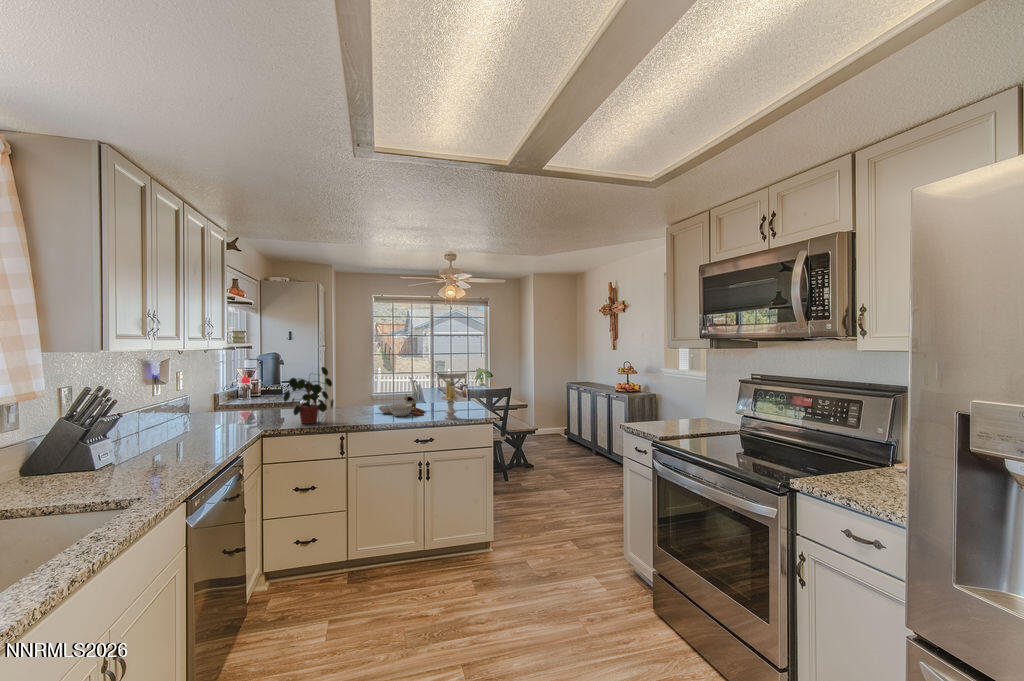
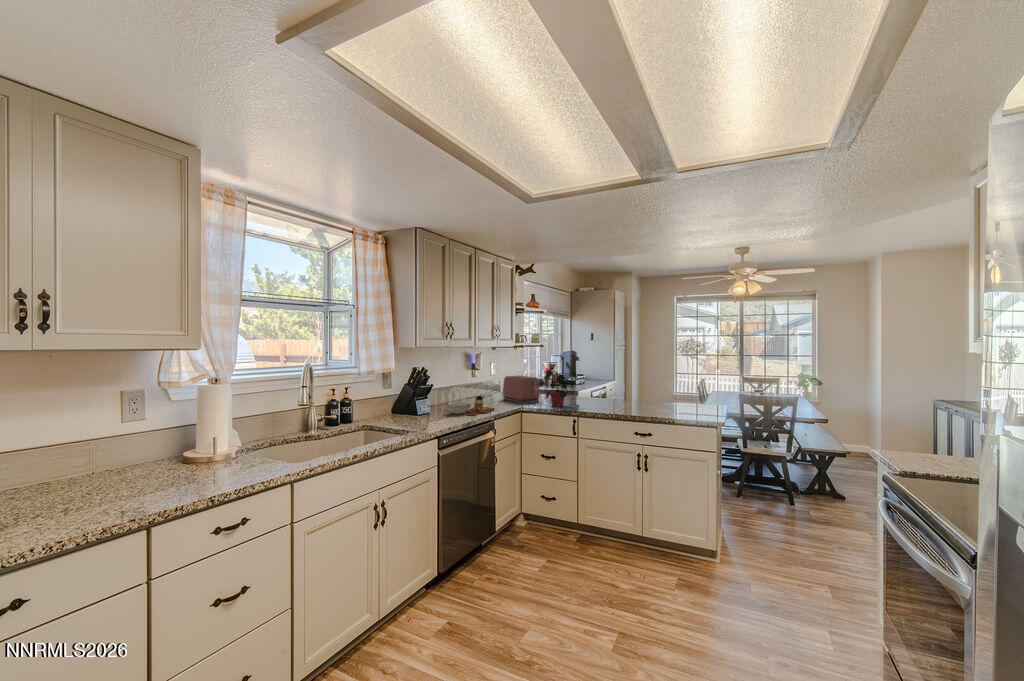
candle: present [441,380,460,419] -> none [662,379,681,418]
toaster: none [209,388,274,426] -> present [503,375,540,403]
cutting board: present [378,394,425,416] -> present [448,393,495,416]

